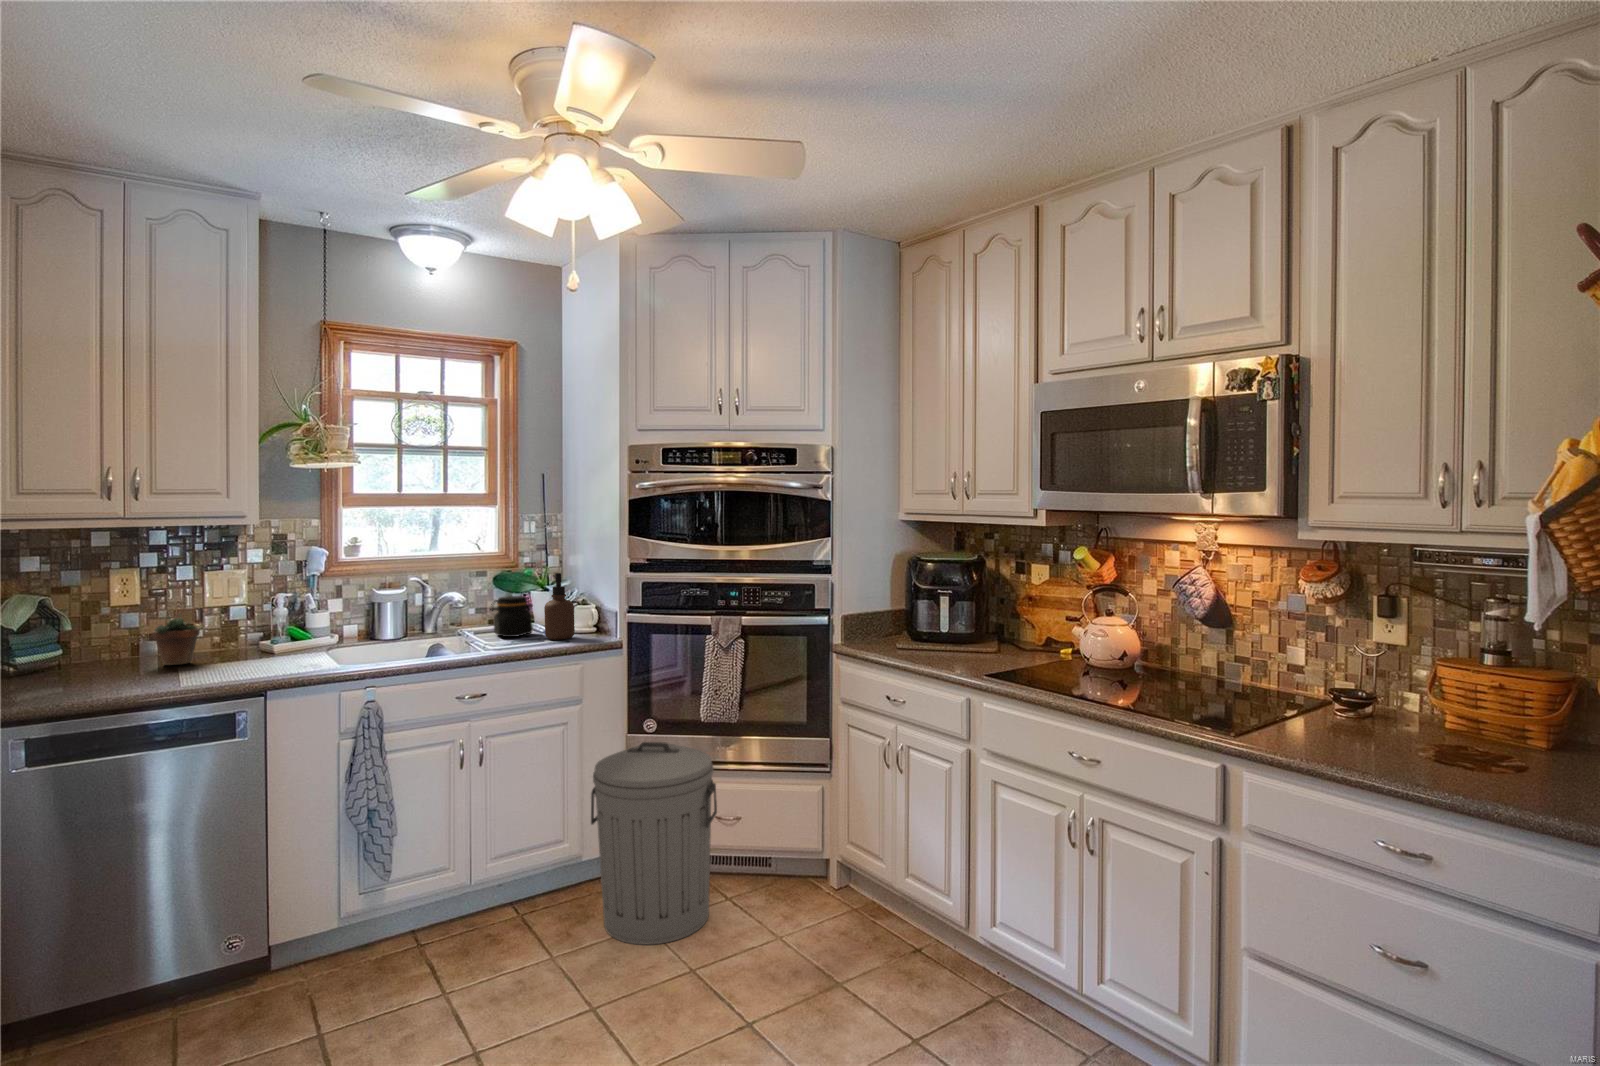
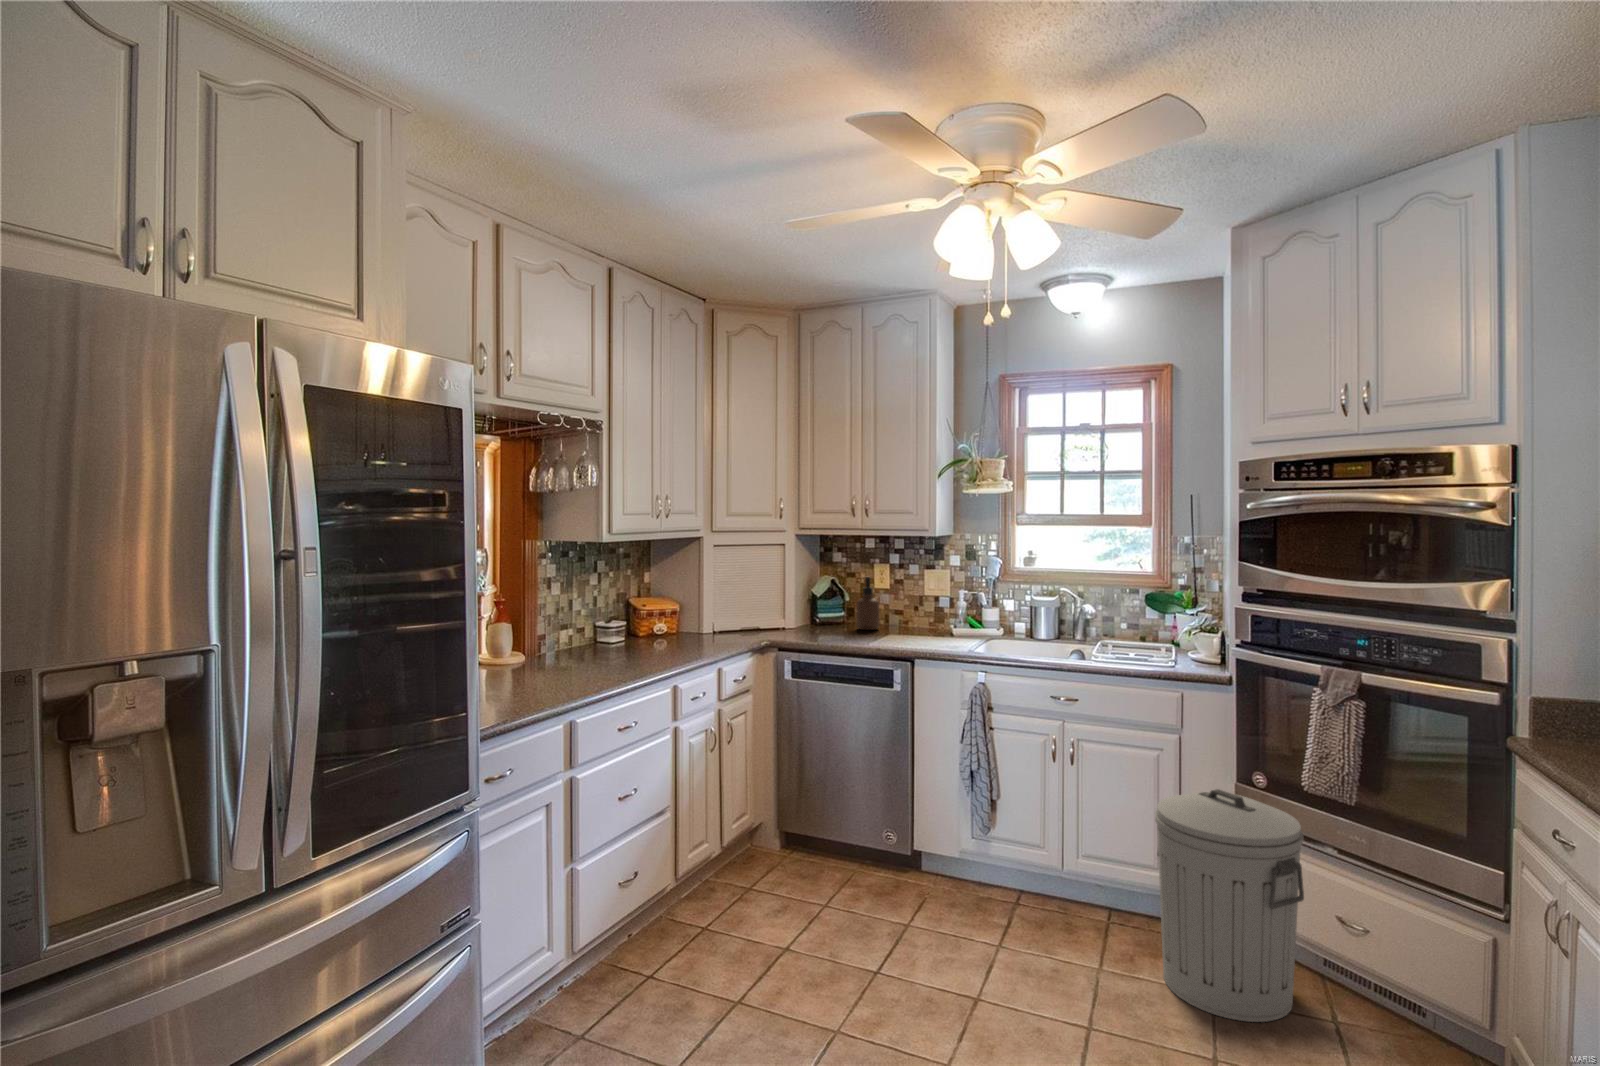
soap dispenser: present [544,573,575,640] -> present [856,577,879,630]
jar: present [490,596,534,637] -> none [1117,614,1163,655]
succulent plant: present [152,604,200,665] -> none [878,591,905,636]

